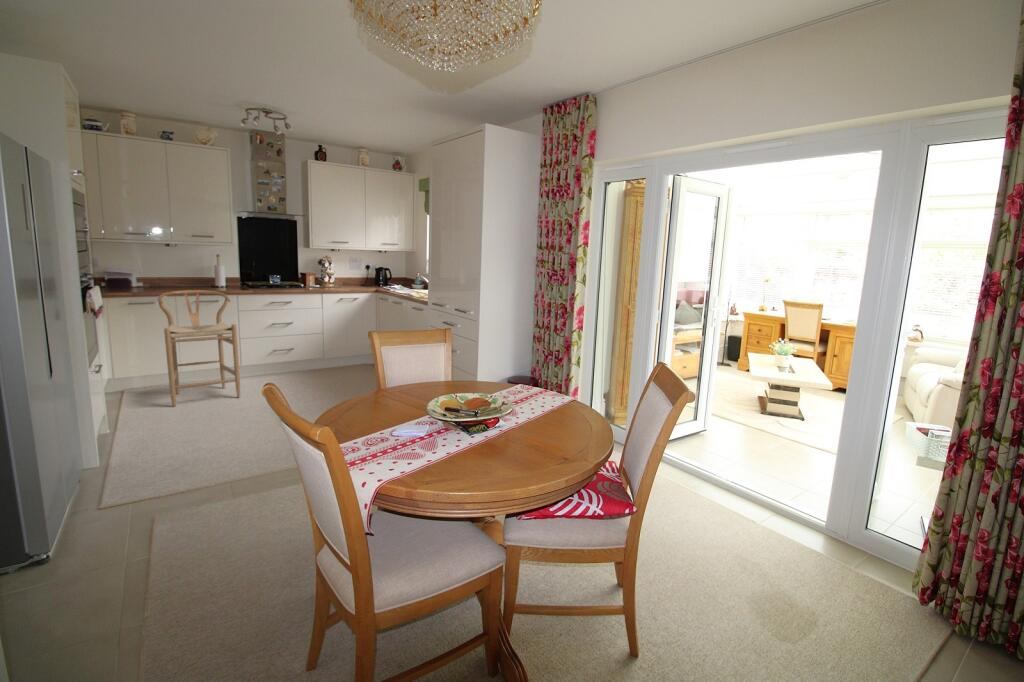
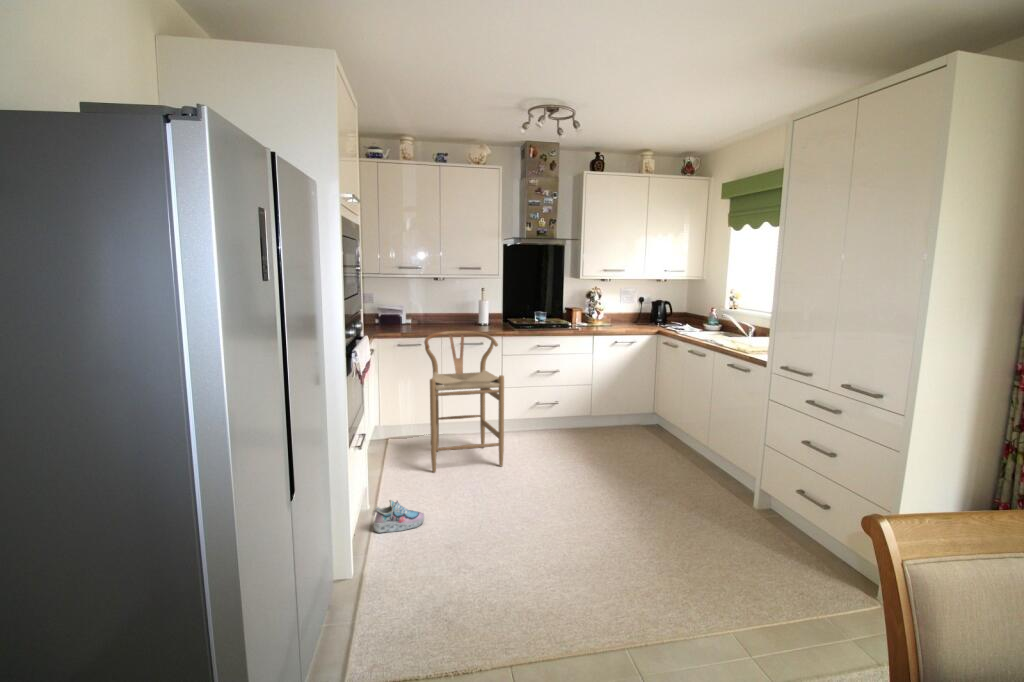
shoe: none [112,418,163,445] -> present [372,500,424,533]

